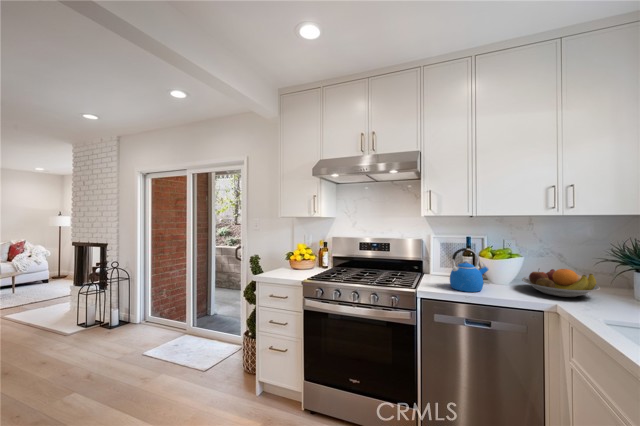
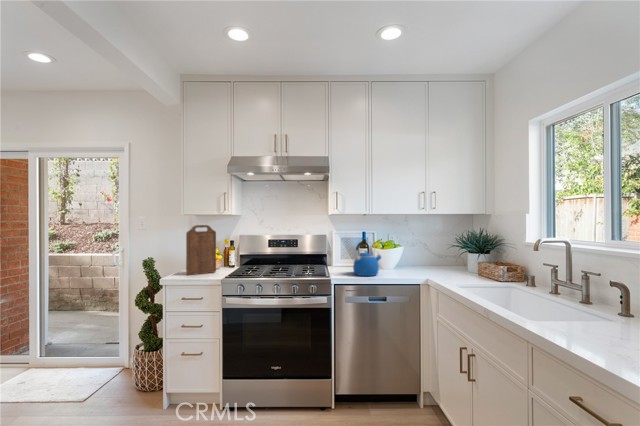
cutting board: none [279,227,306,273] -> present [186,225,216,275]
fruit bowl: present [522,269,600,297] -> none [403,253,451,274]

